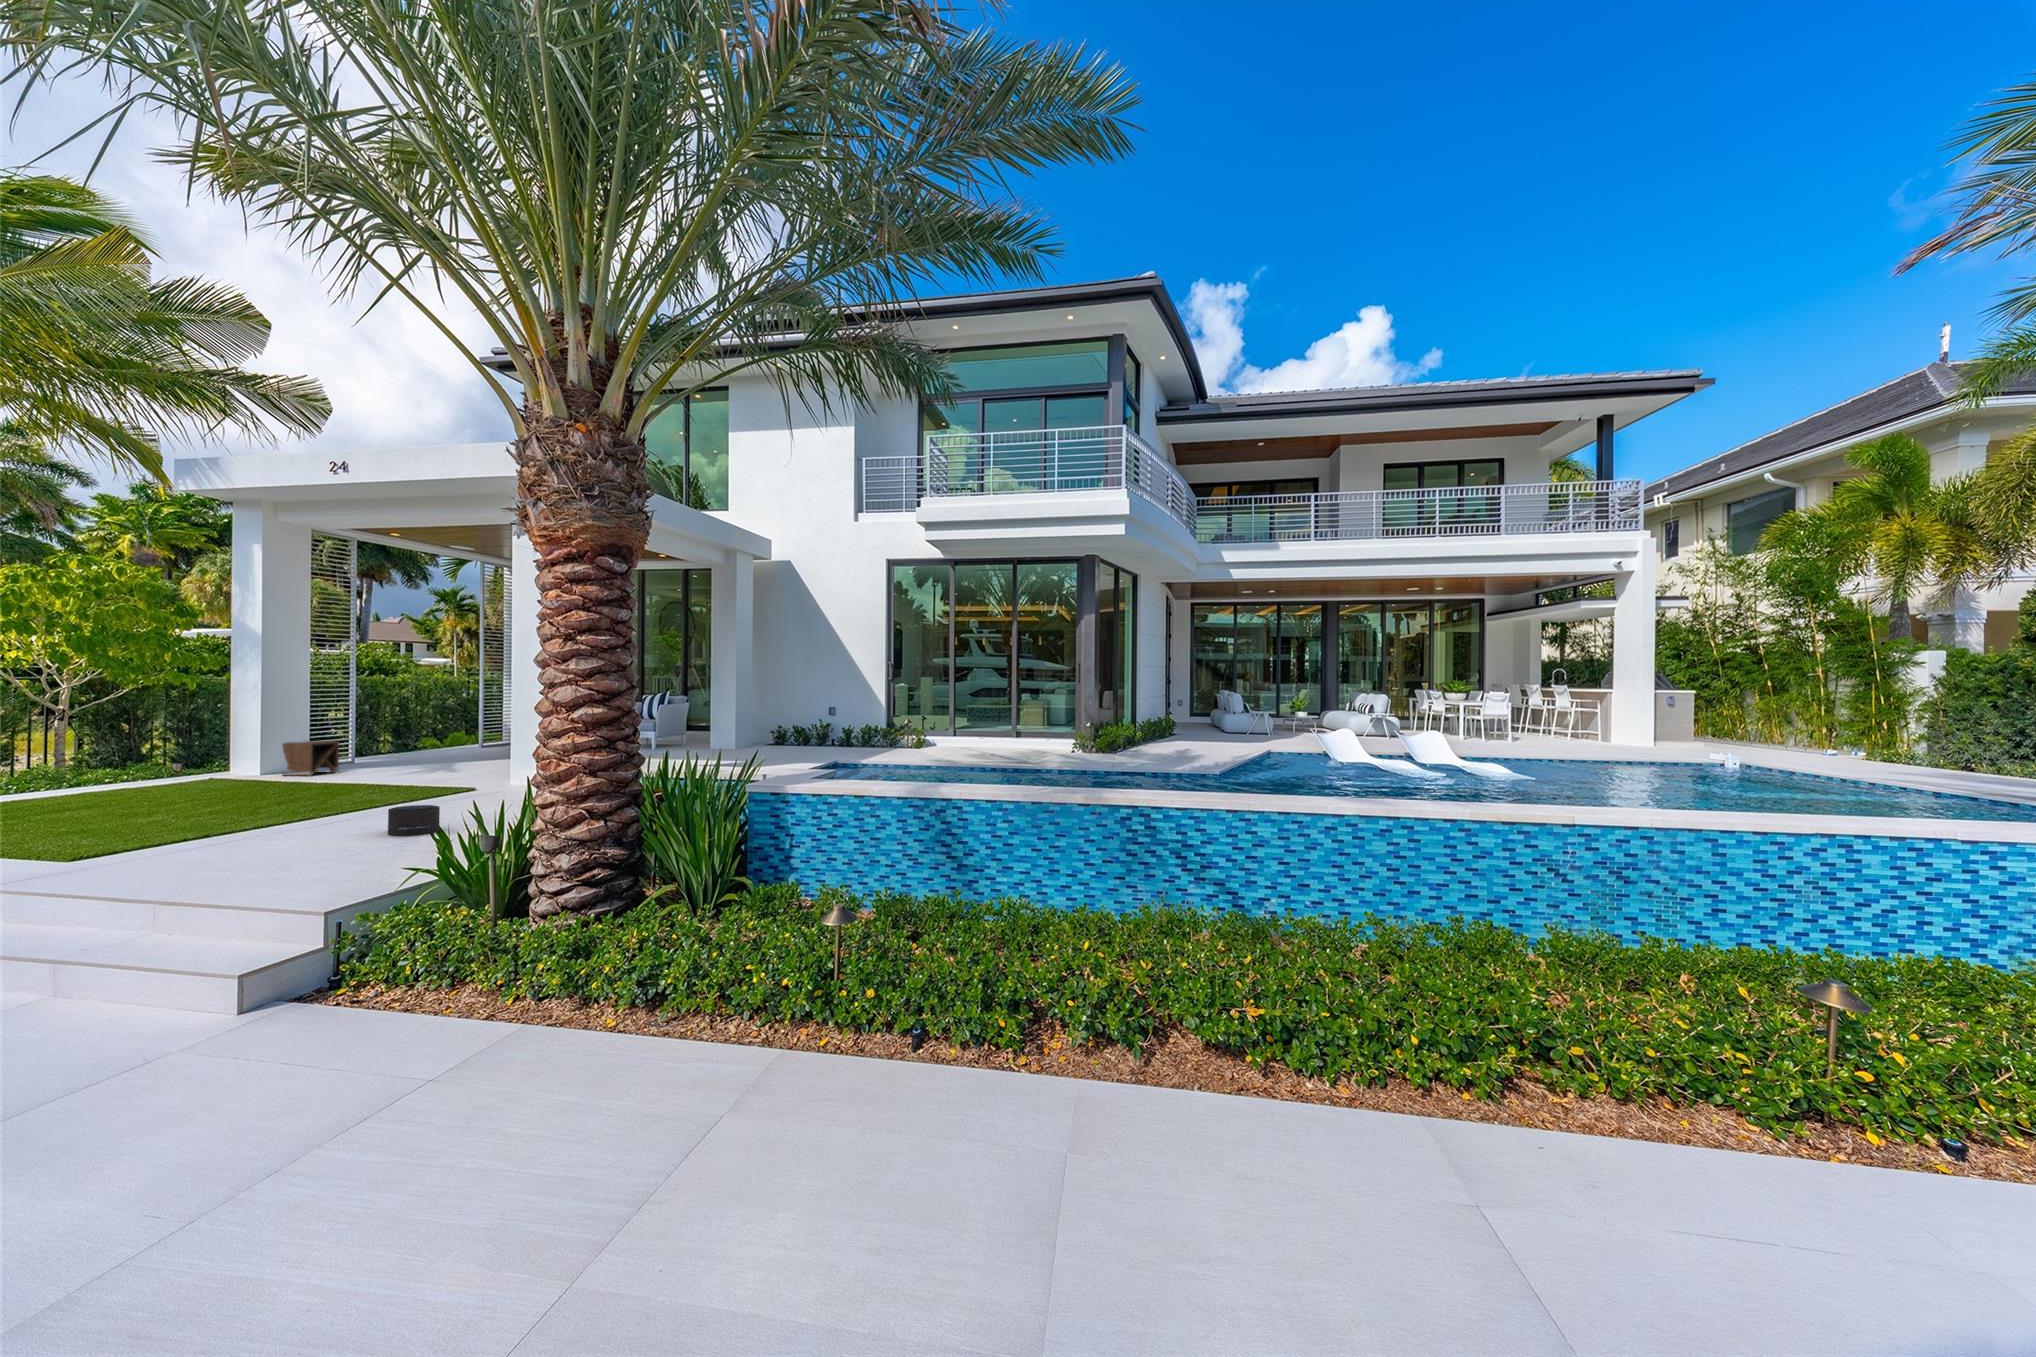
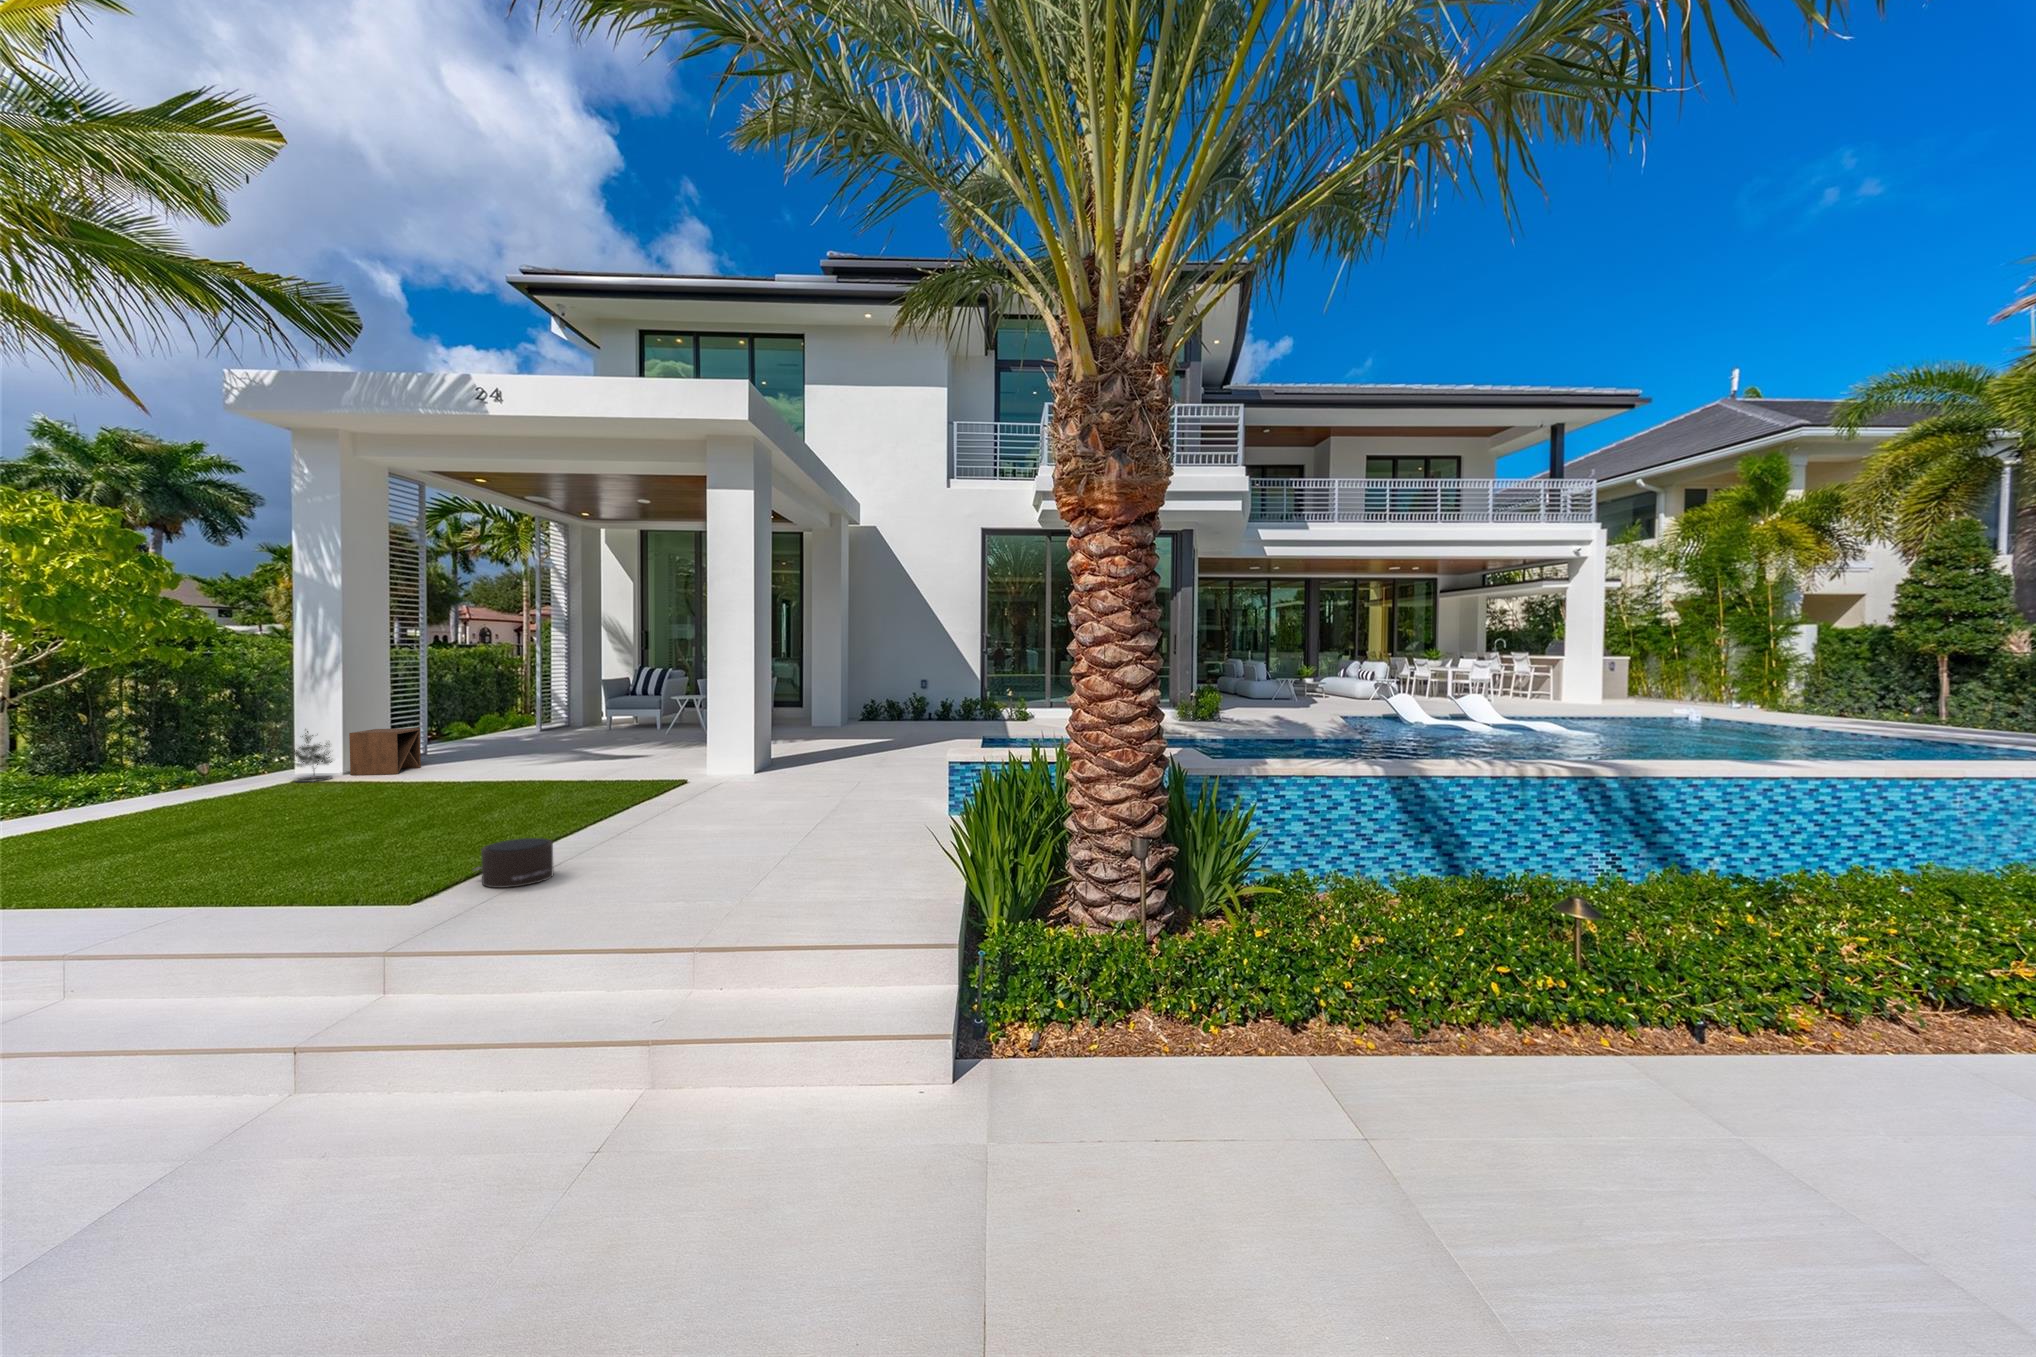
potted tree: none [233,738,270,778] -> present [293,729,332,782]
pouf: present [388,805,440,836] -> present [474,838,553,888]

